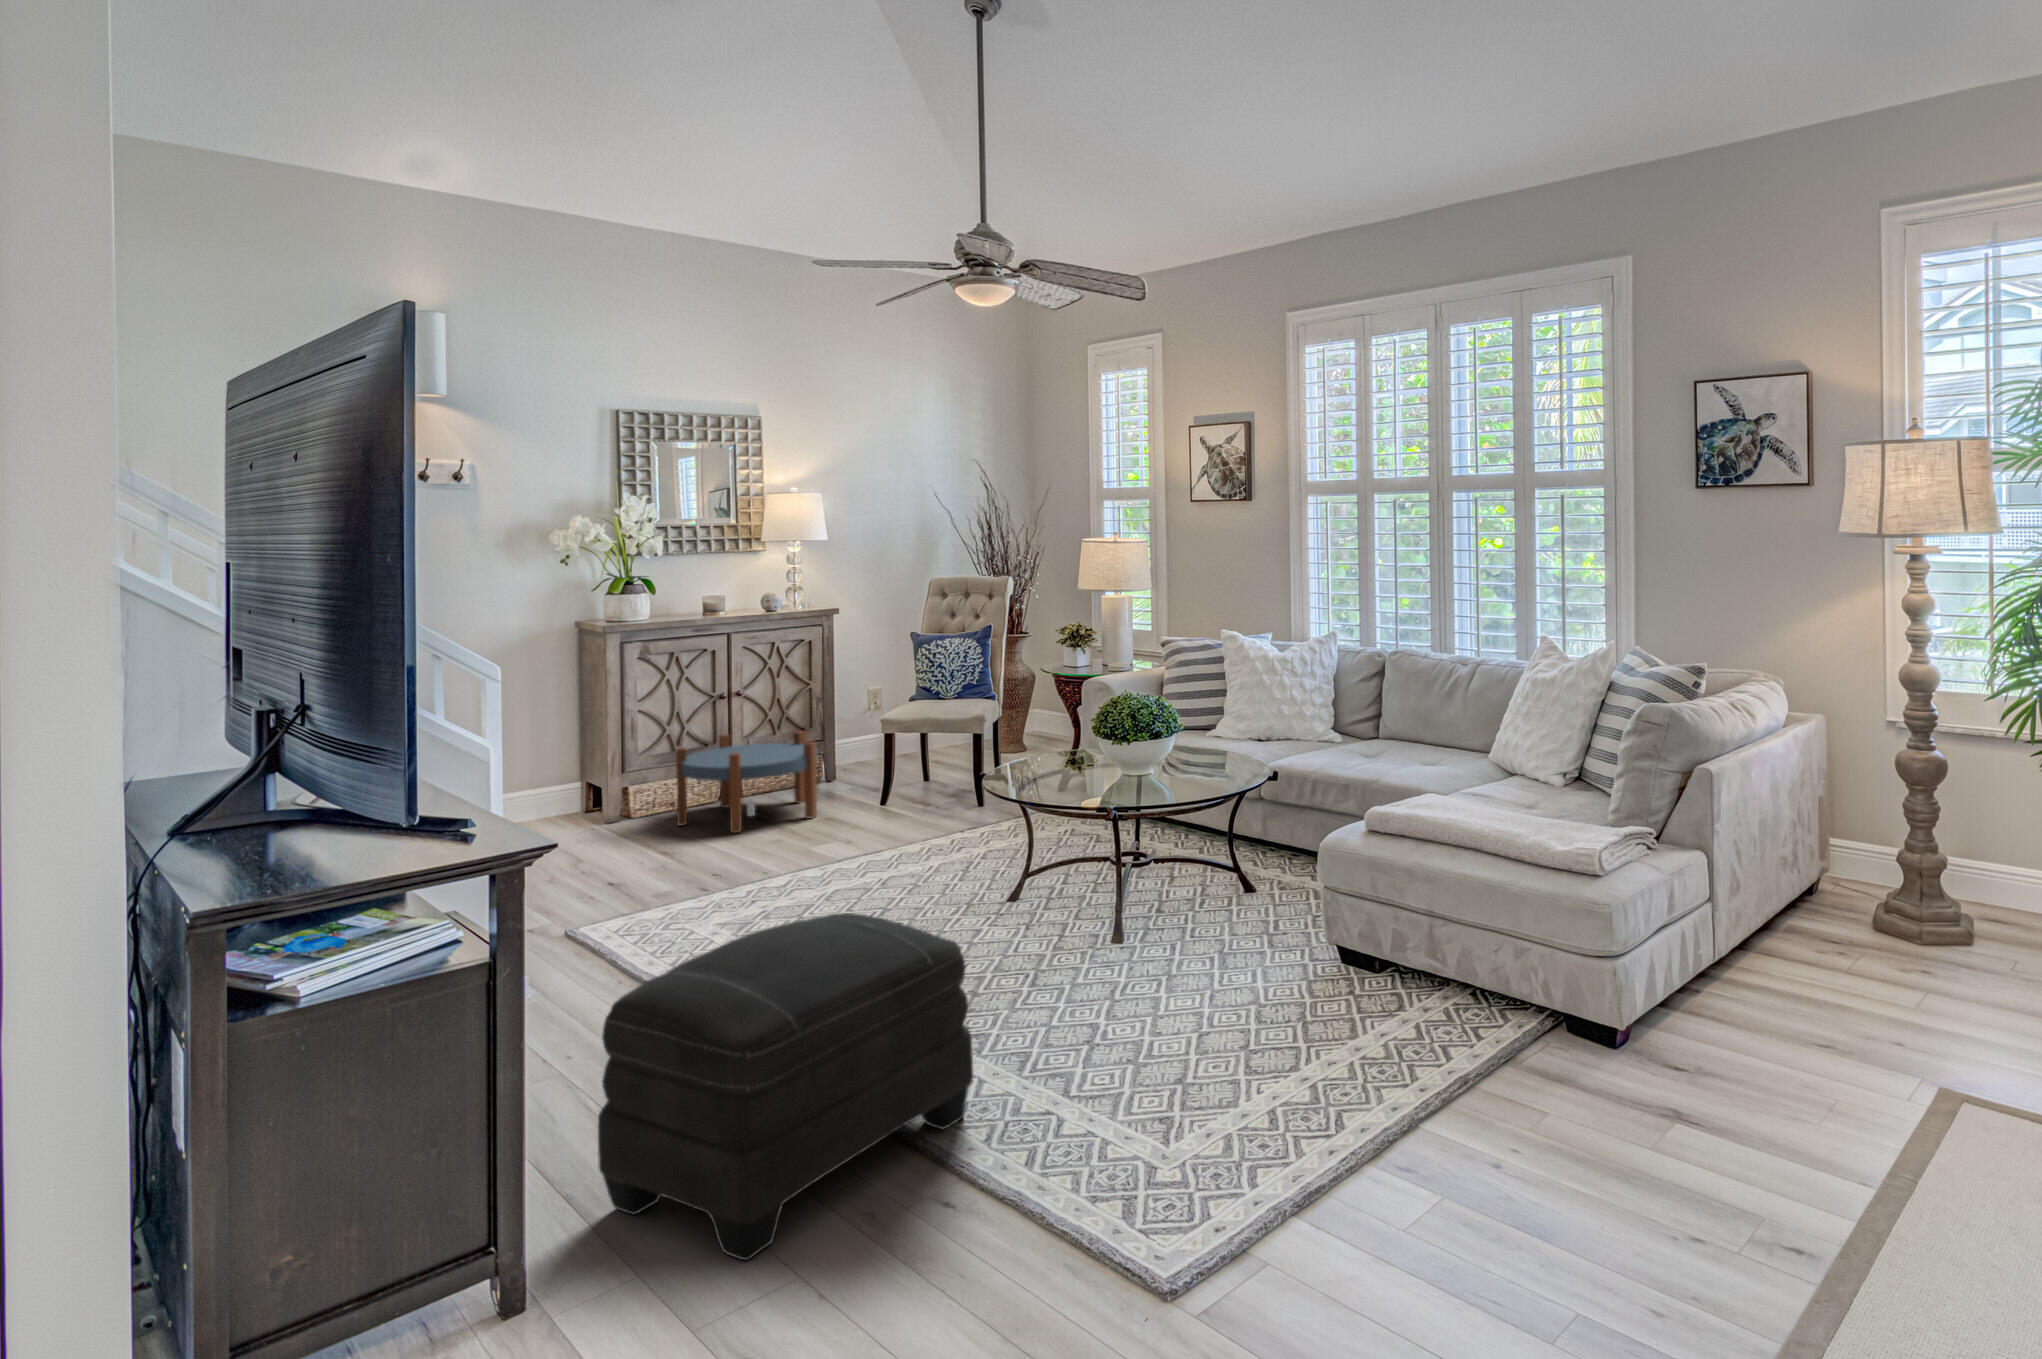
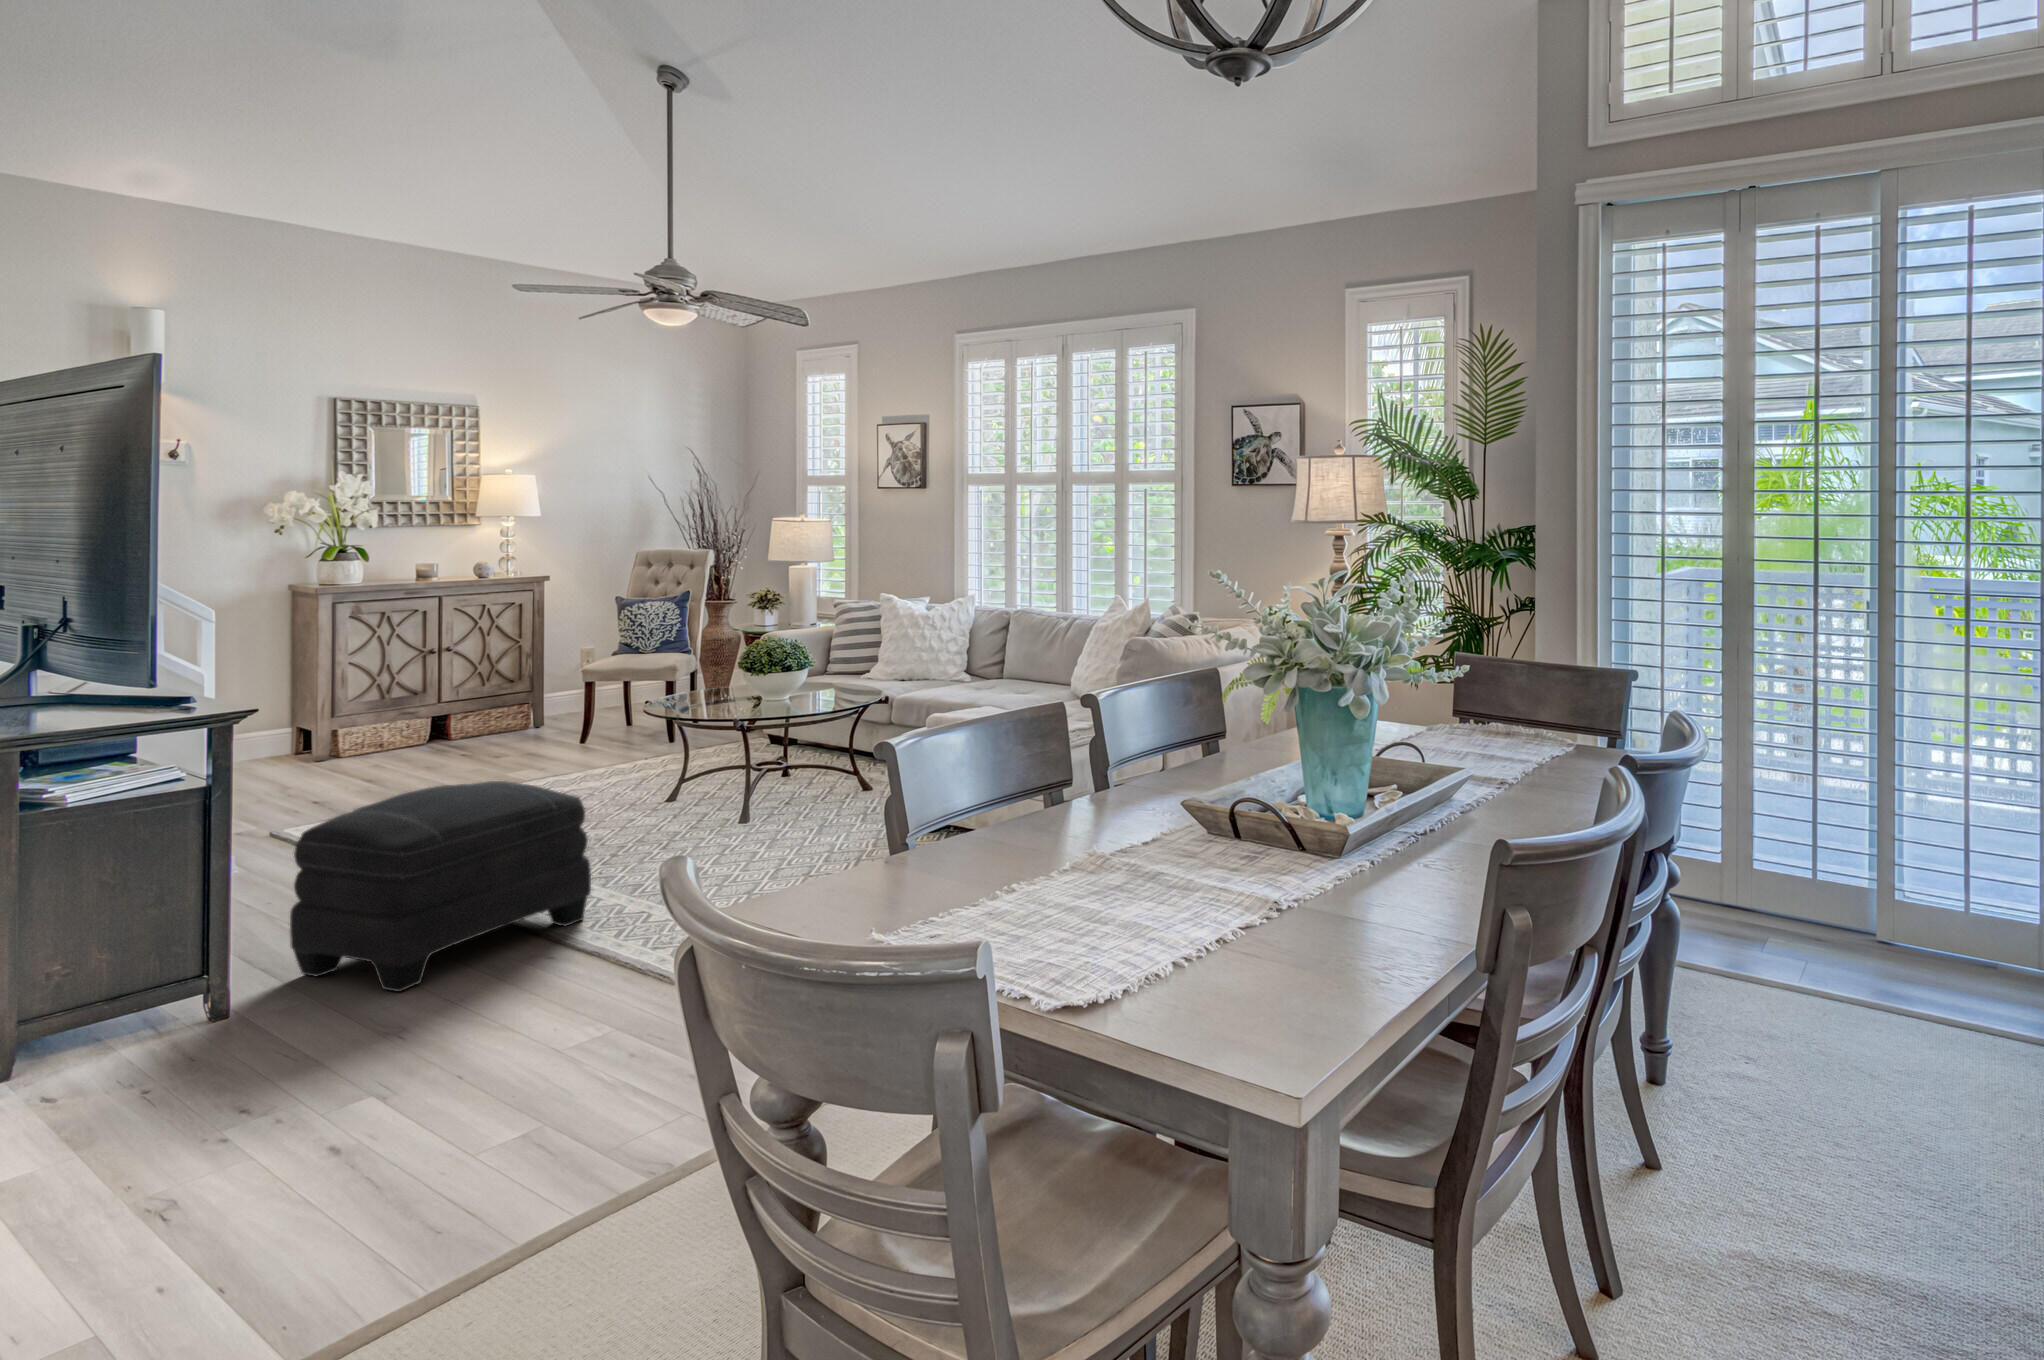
side table: present [676,731,818,833] -> none [386,680,522,764]

